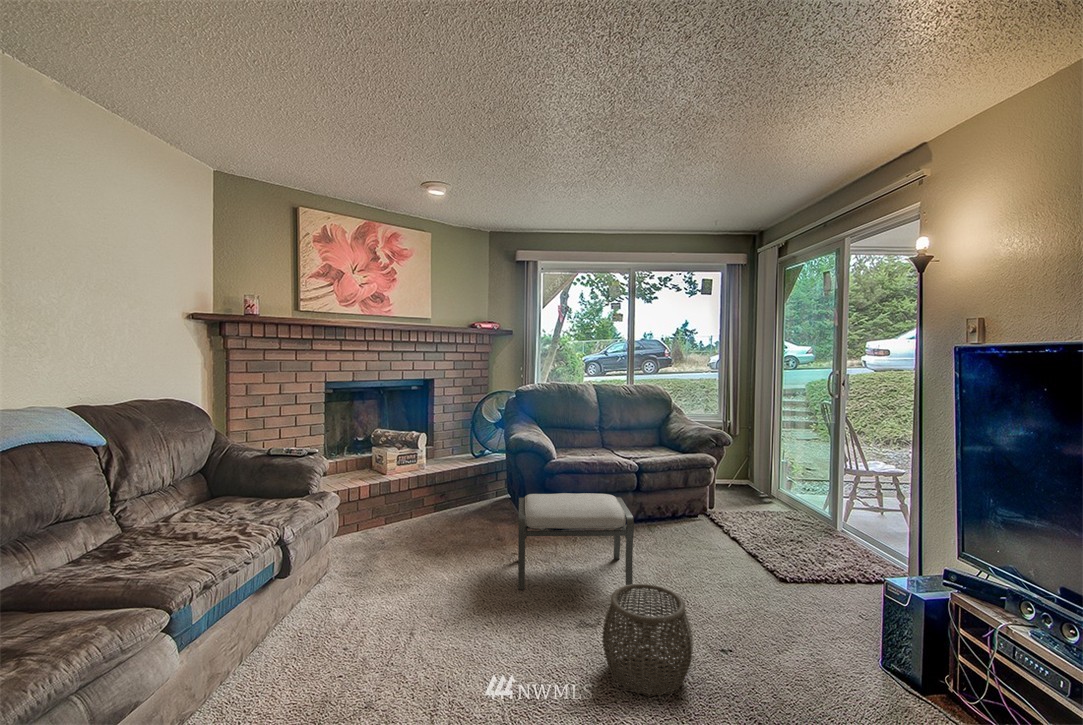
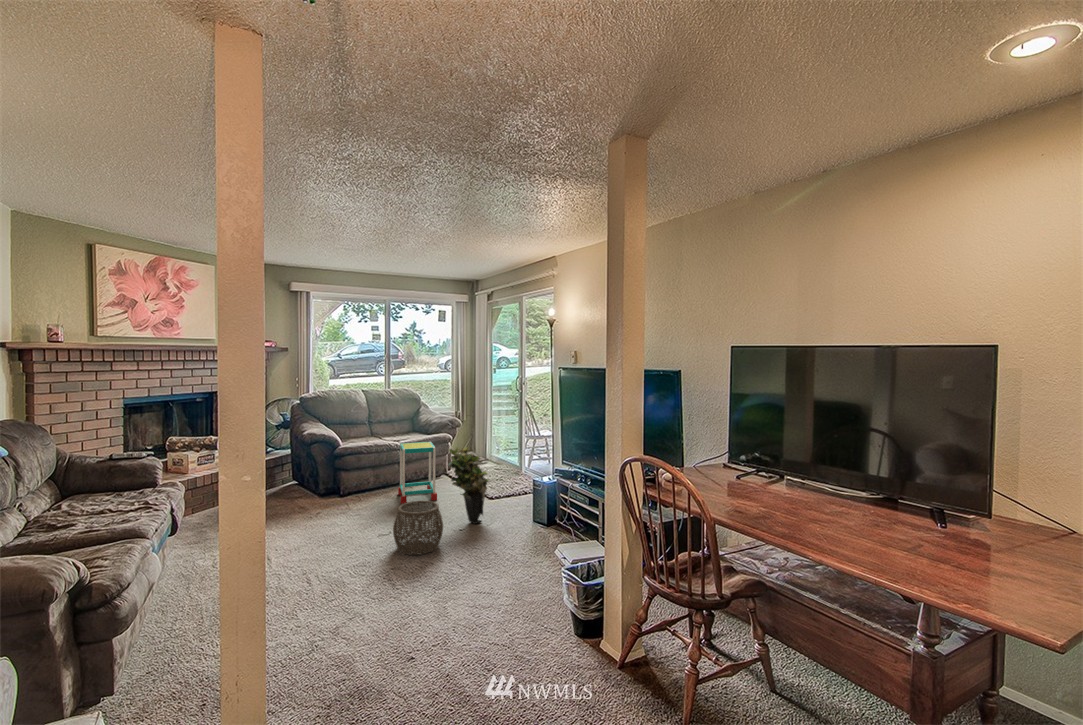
side table: none [630,466,689,565] -> present [398,442,437,504]
potted plant: none [705,490,785,639] -> present [448,447,489,524]
ottoman: present [518,493,634,589] -> none [320,462,405,529]

